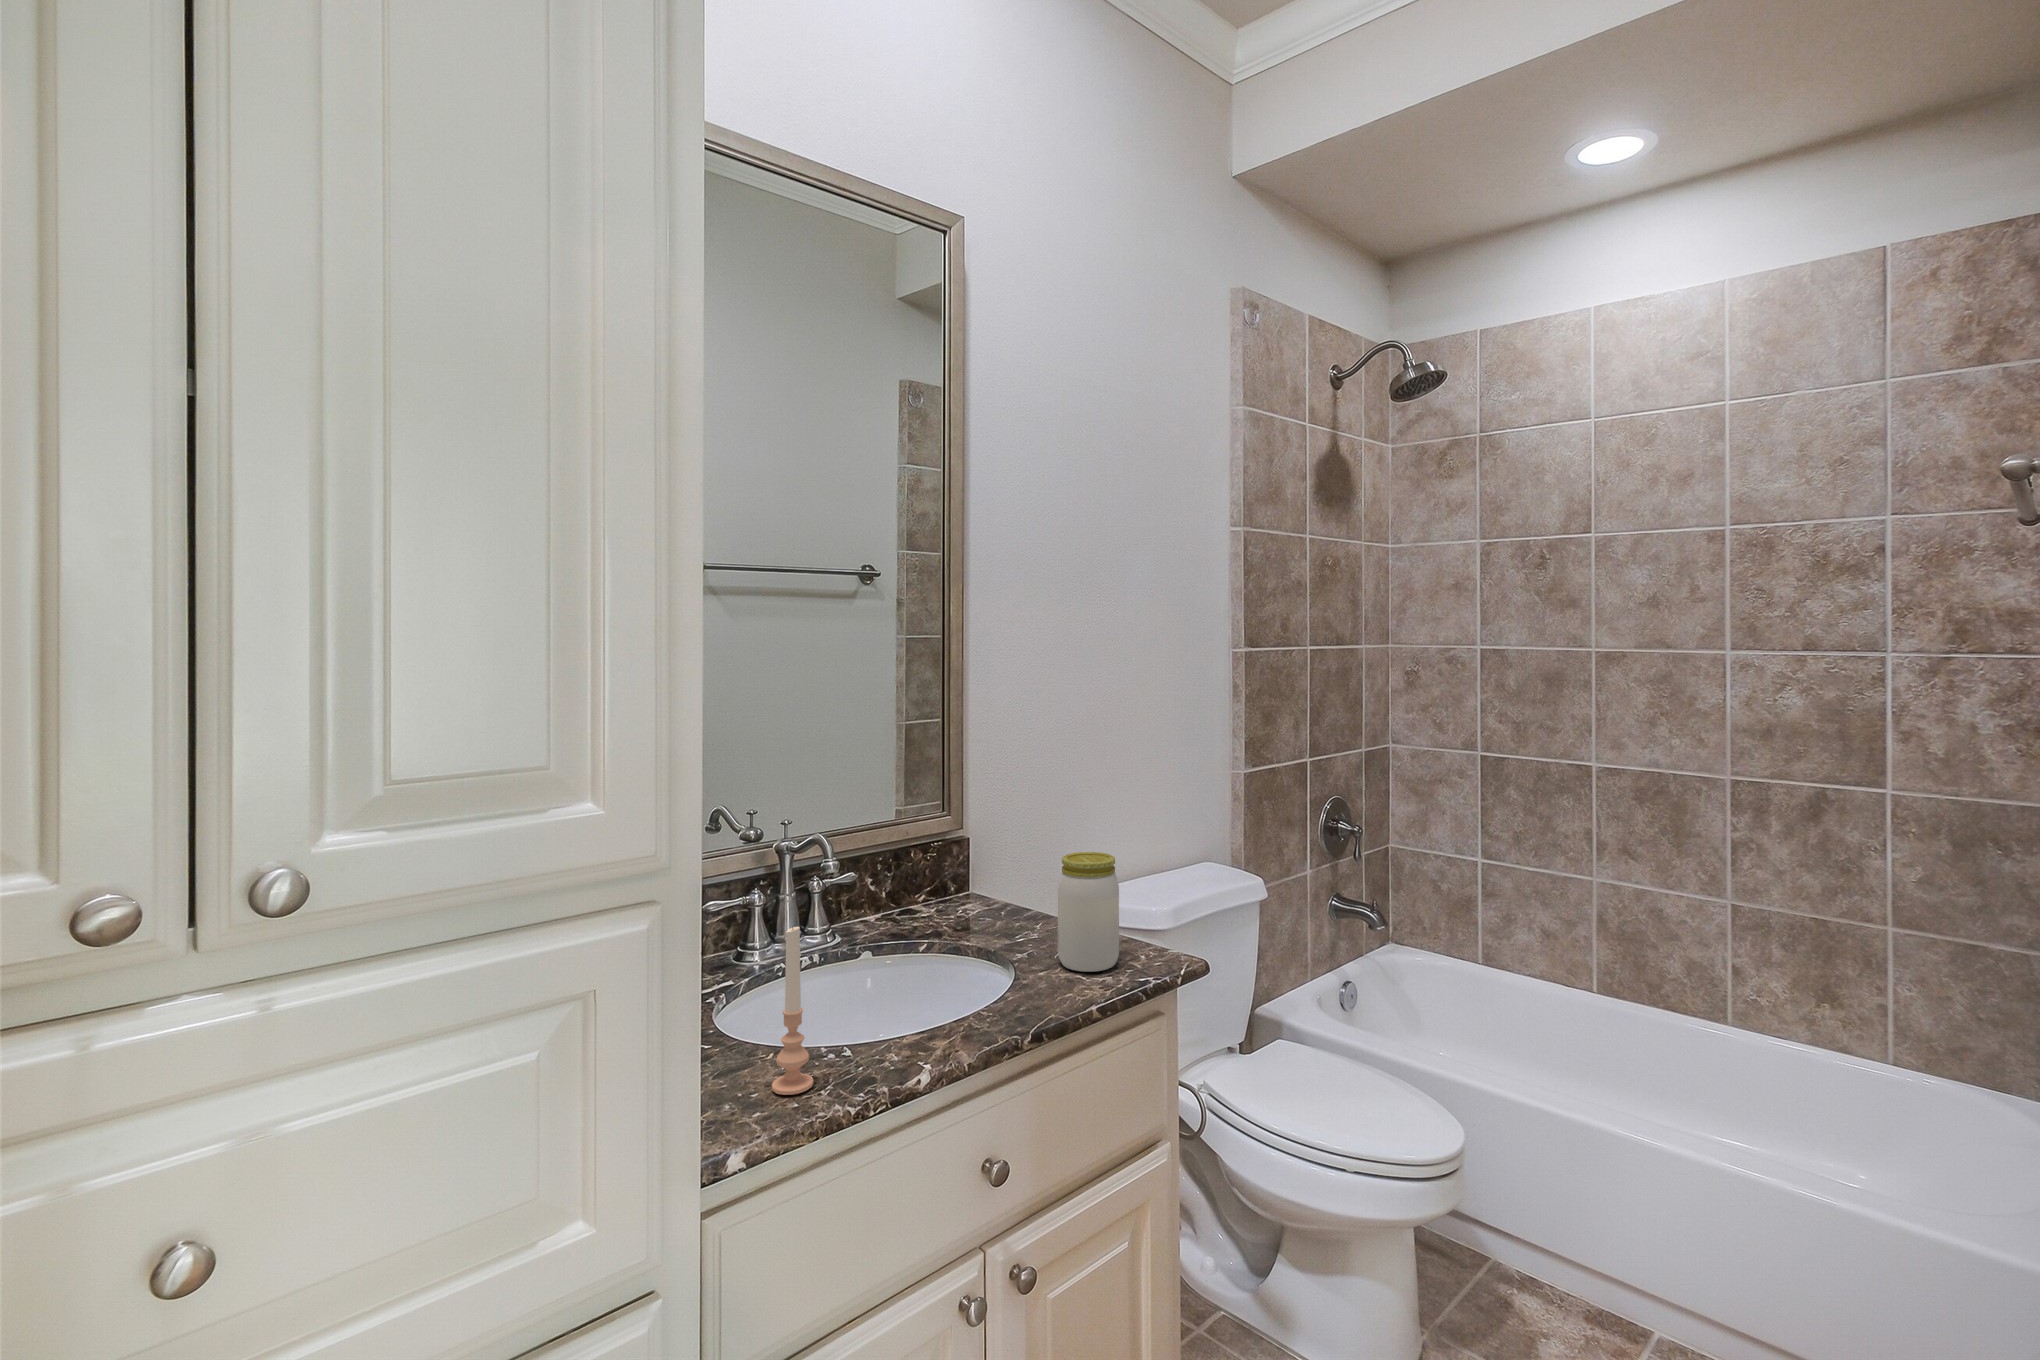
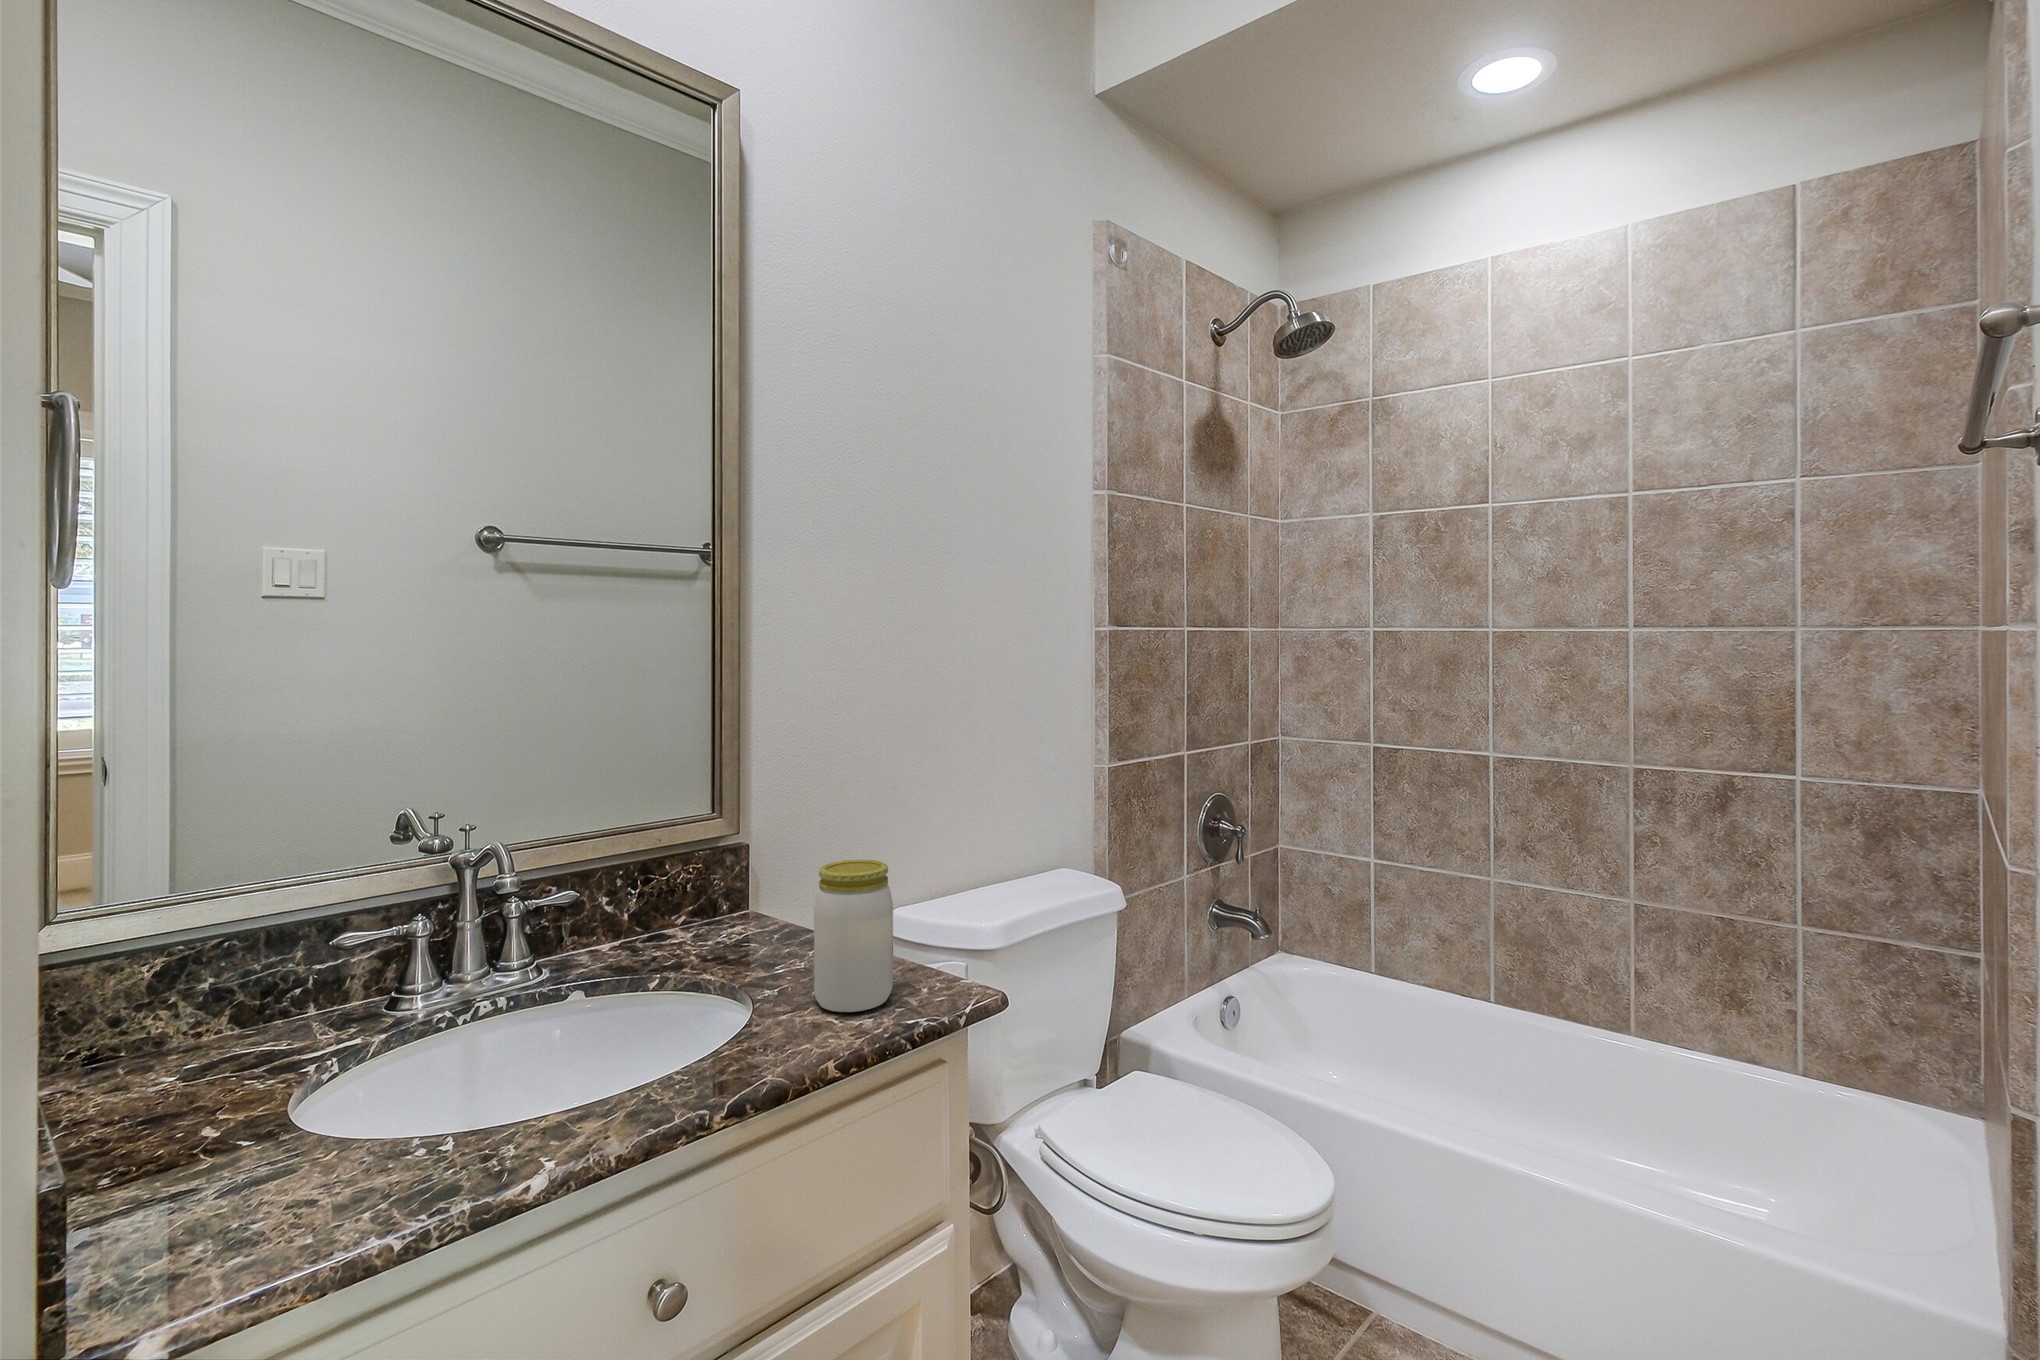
candle: present [772,926,813,1095] -> none [293,976,366,1223]

